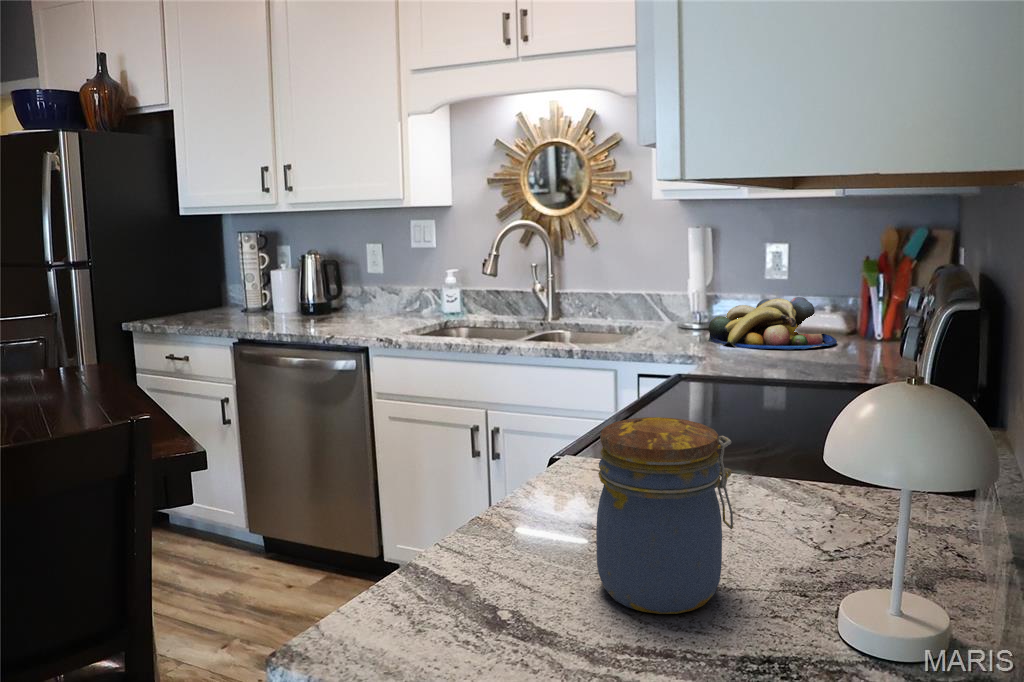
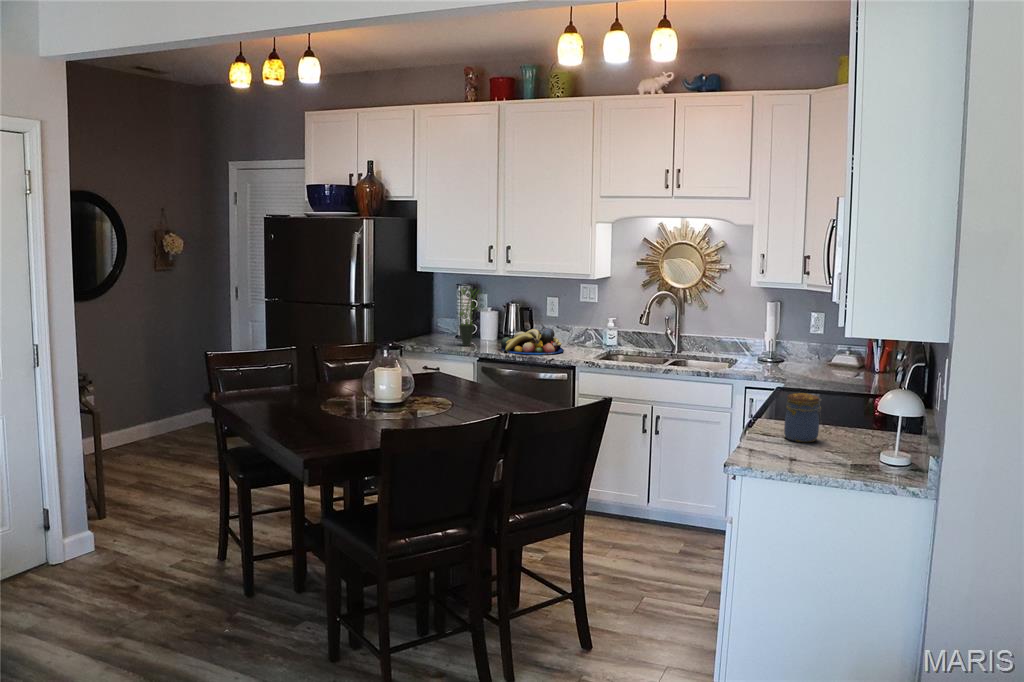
potted plant: none [210,226,247,321] -> present [459,288,479,346]
fruit bowl: present [708,297,837,349] -> present [500,328,564,355]

